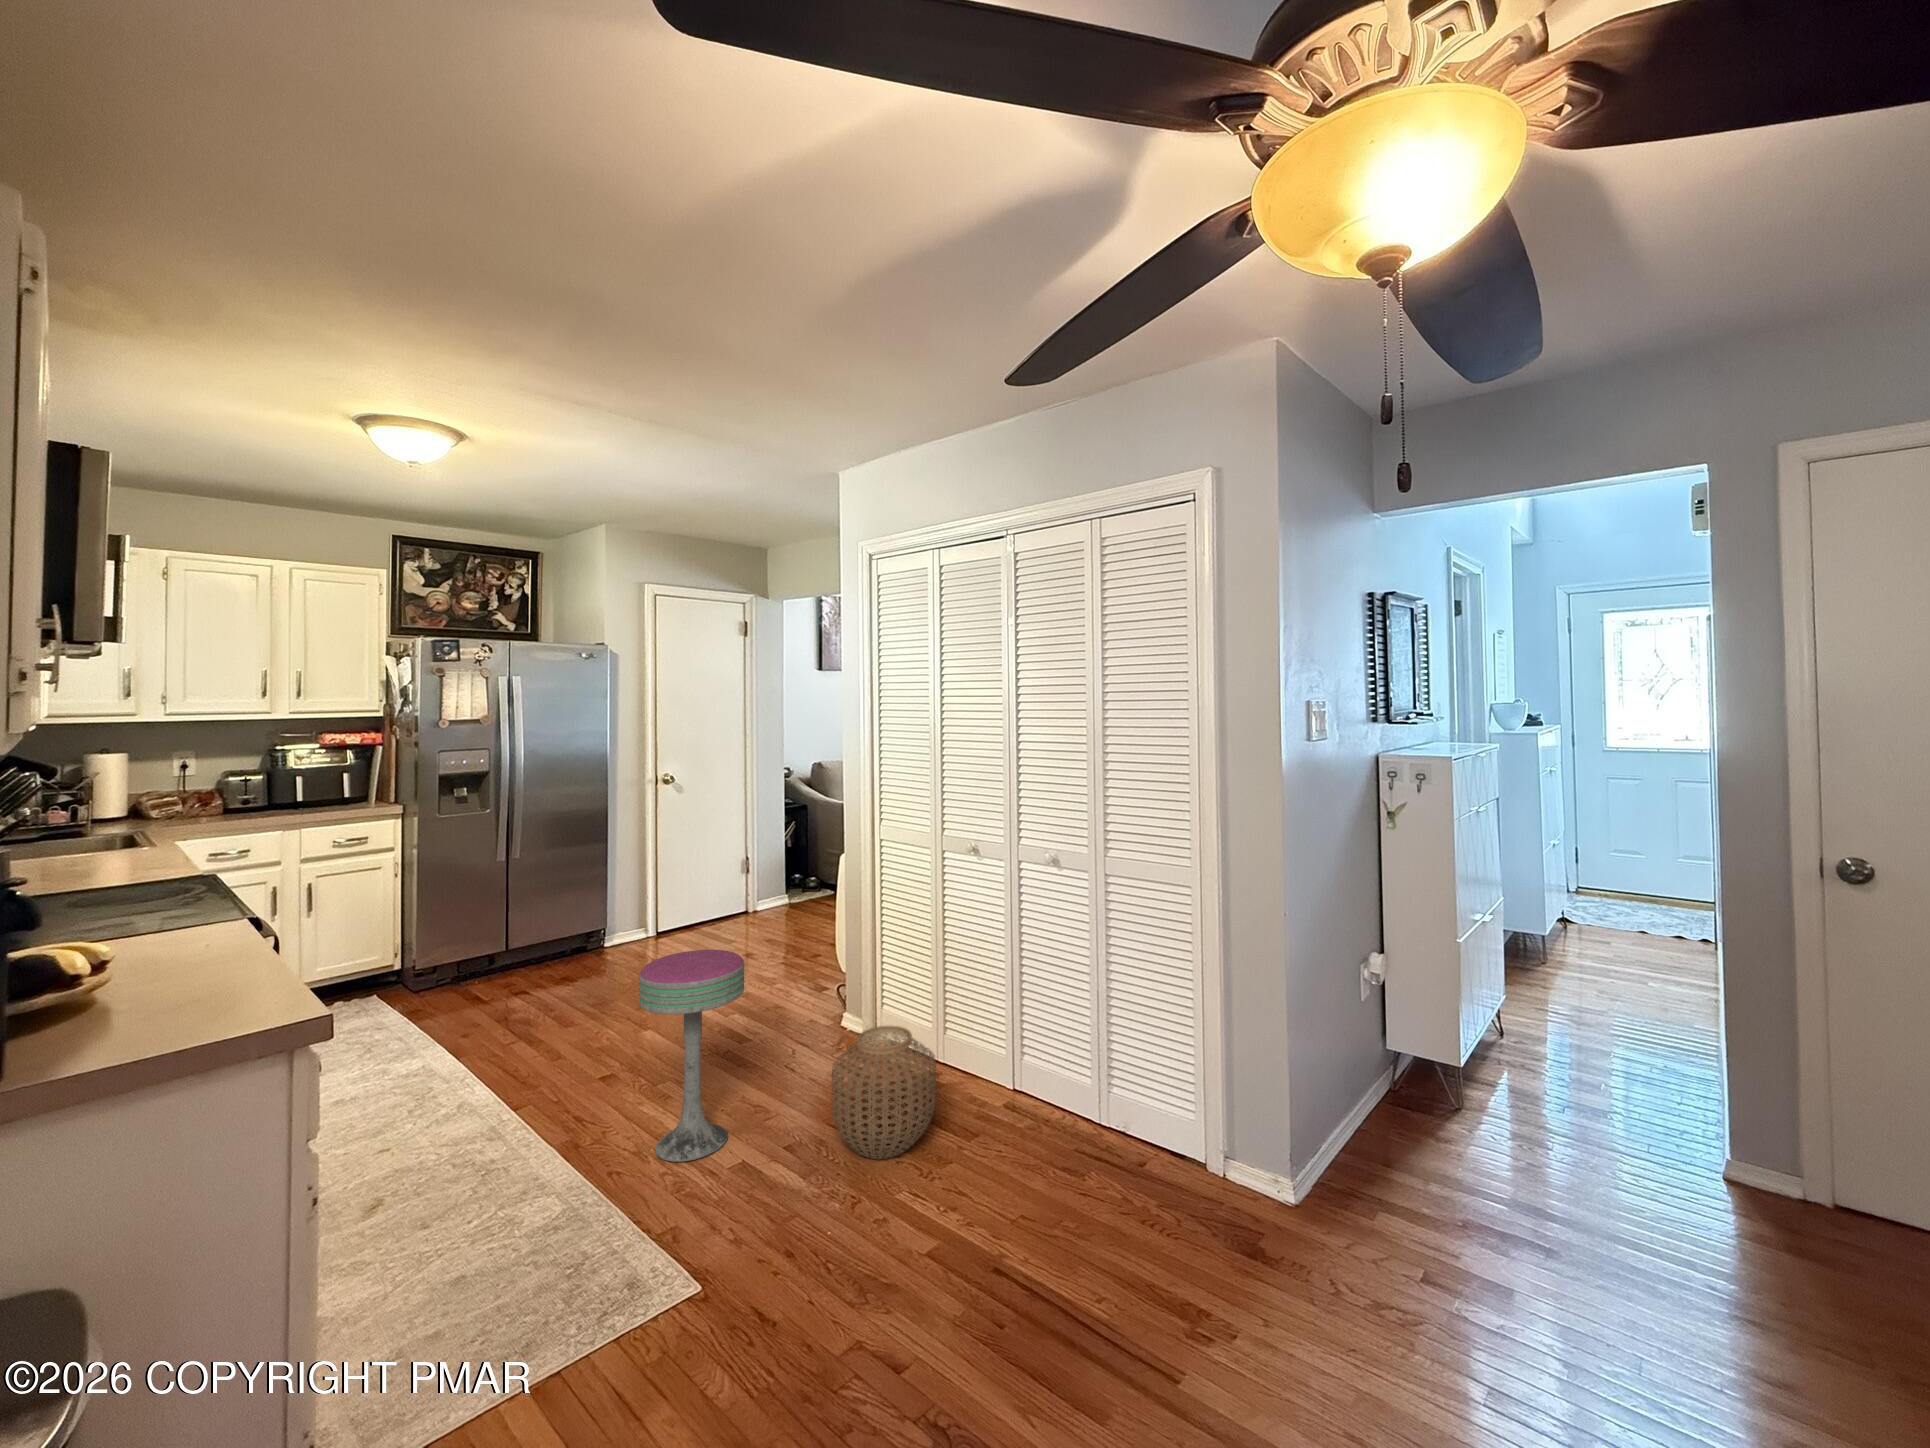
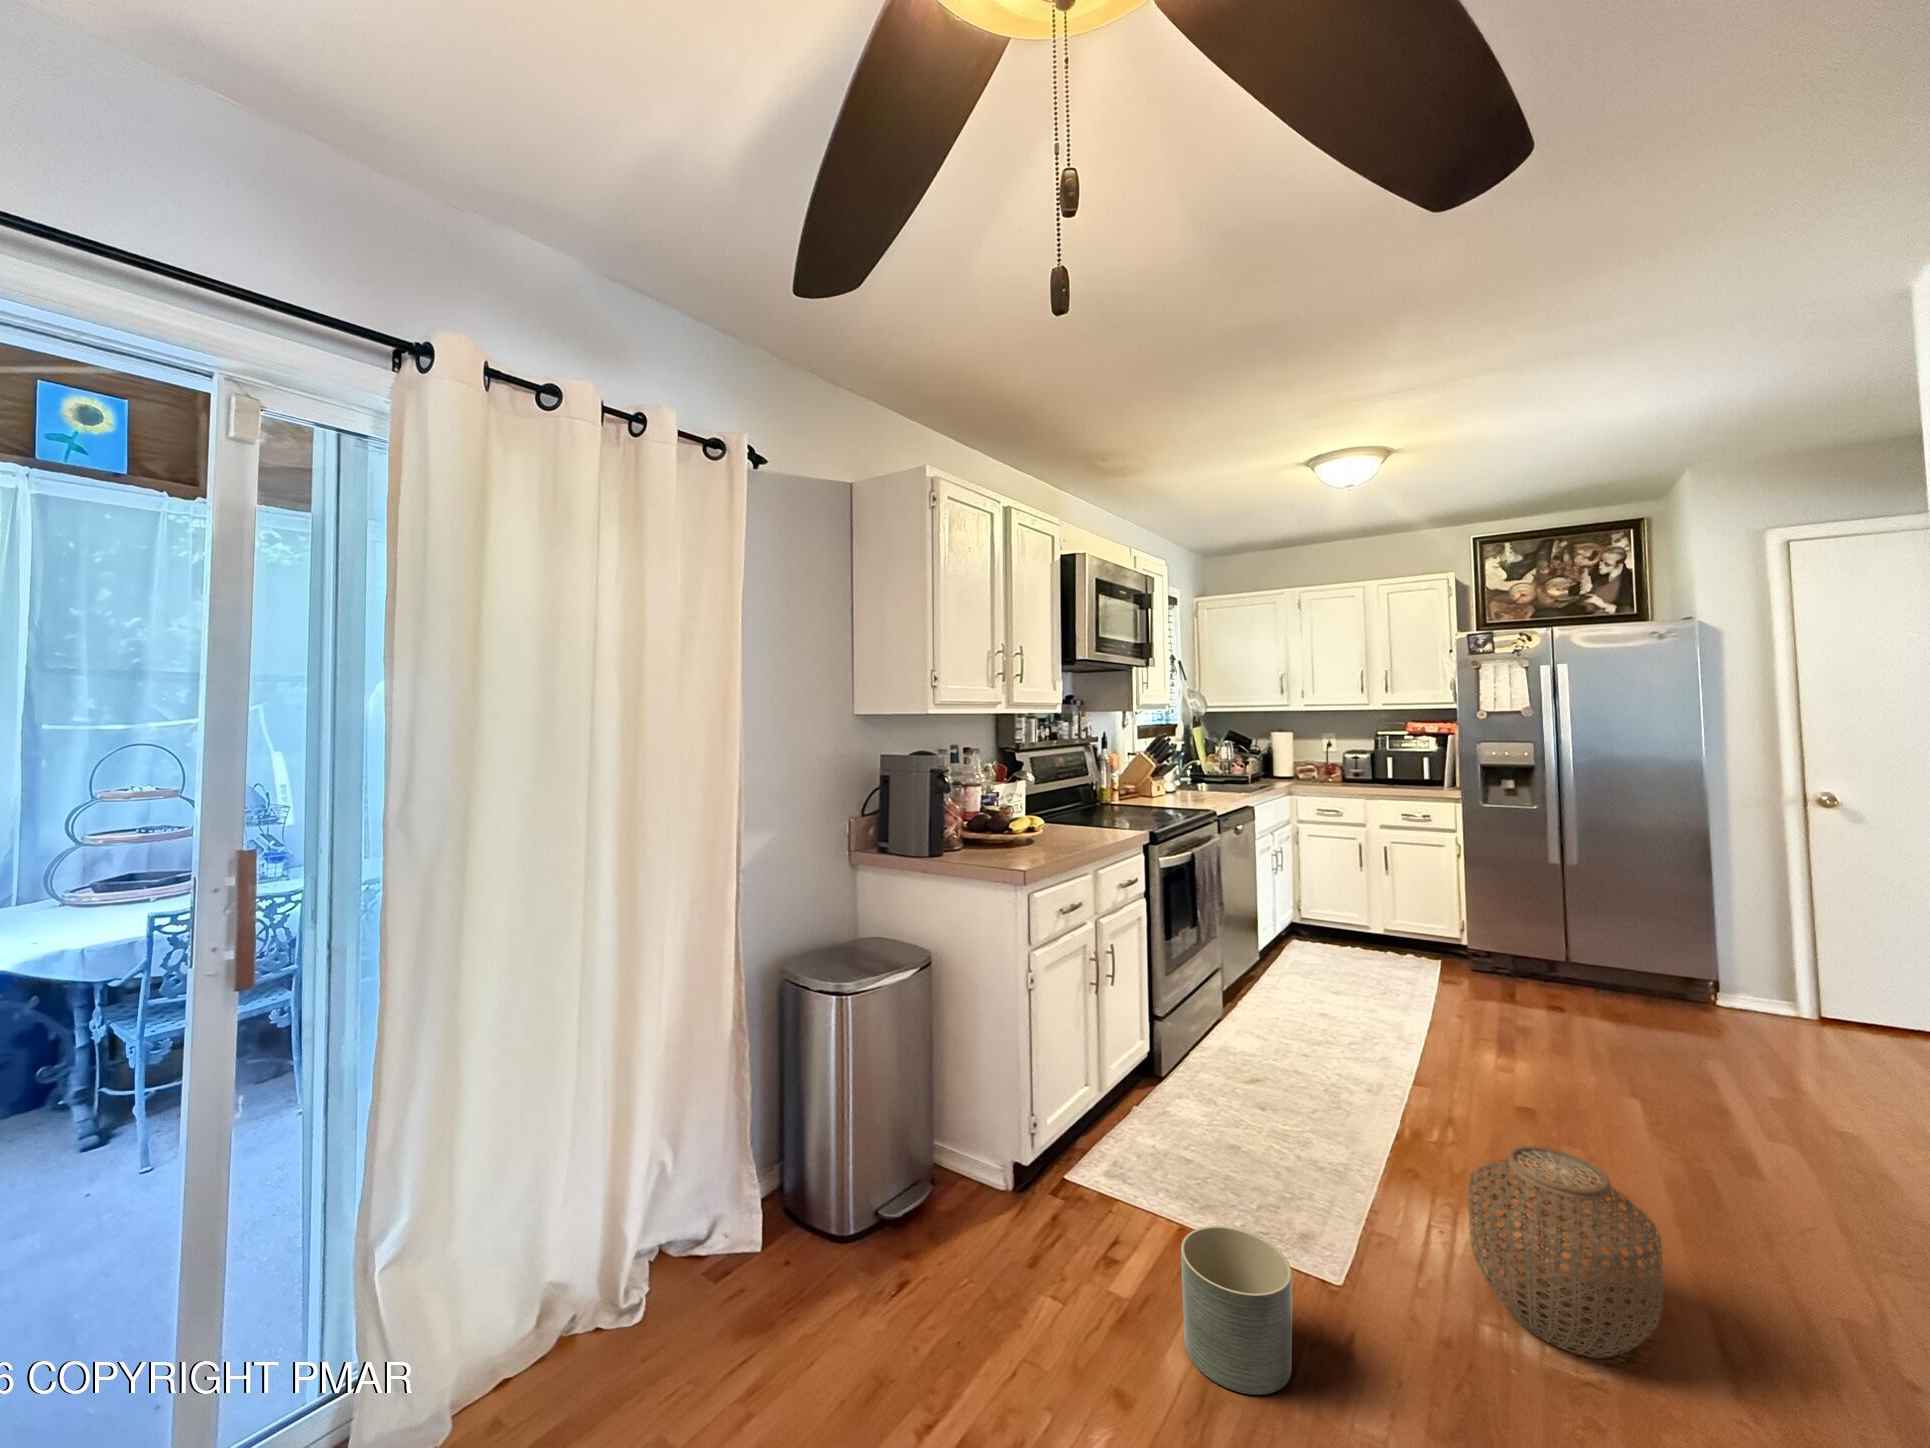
bar stool: present [639,950,744,1162] -> none [1344,955,1469,1187]
planter: none [828,1207,924,1361] -> present [1181,1226,1292,1395]

